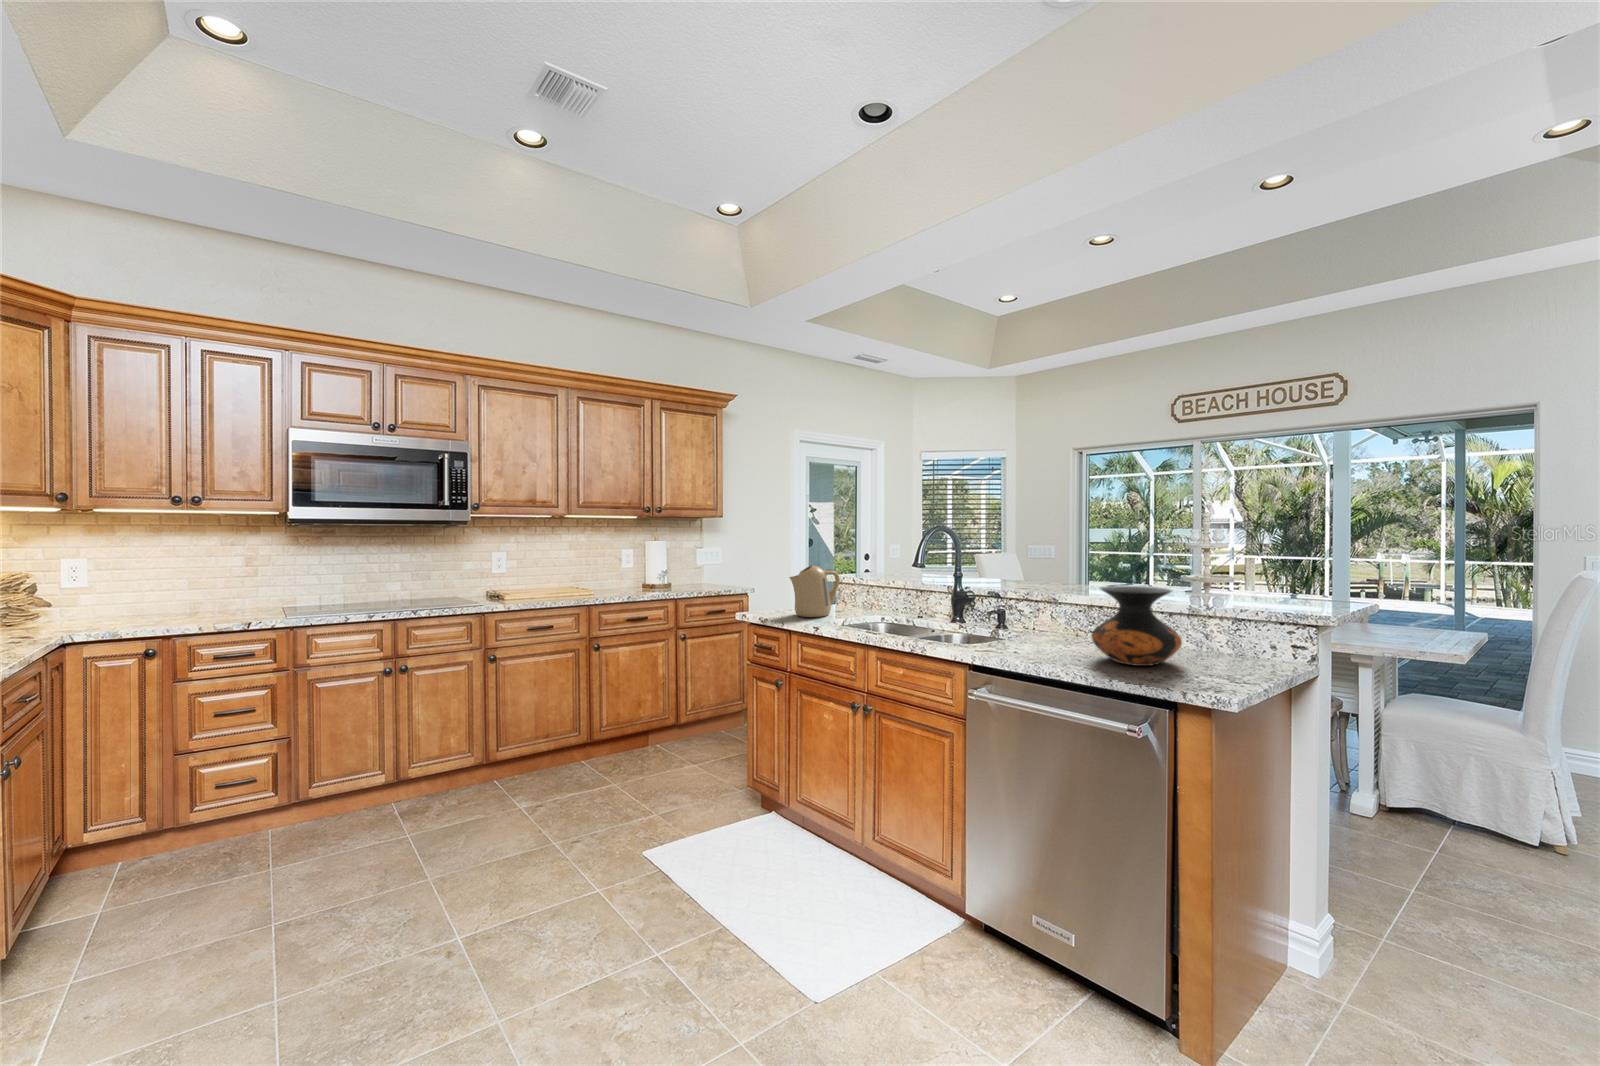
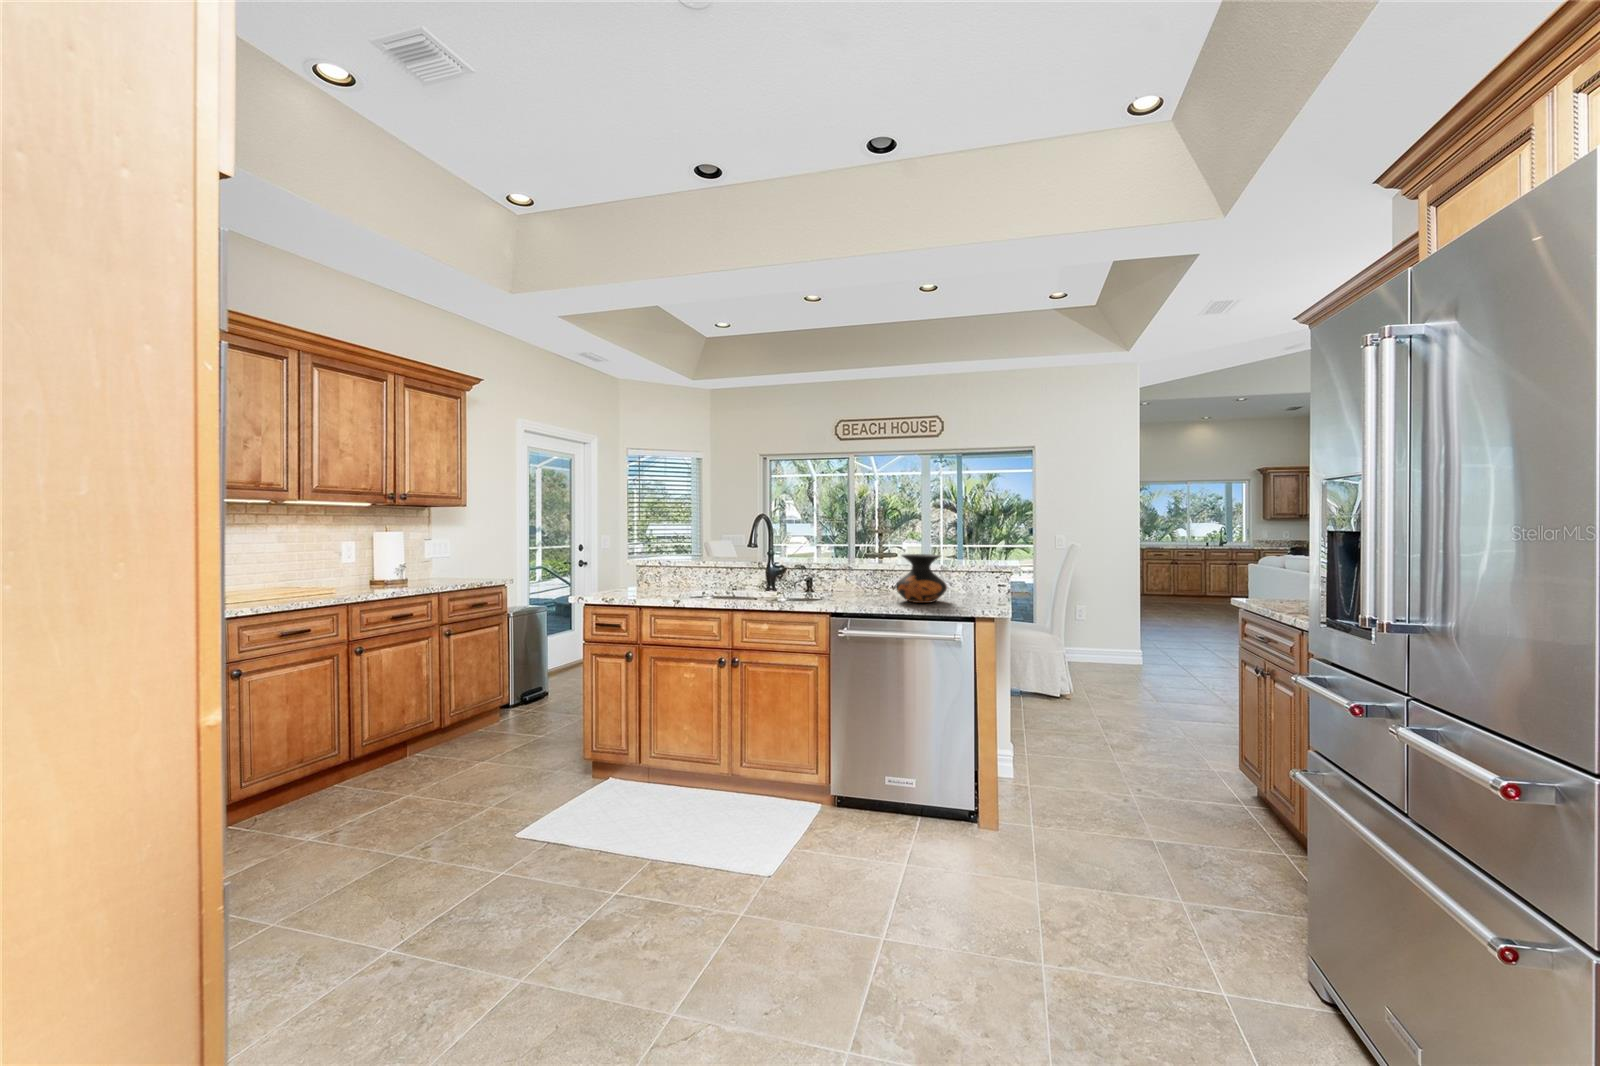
kettle: present [789,565,840,617] -> none [625,550,666,596]

